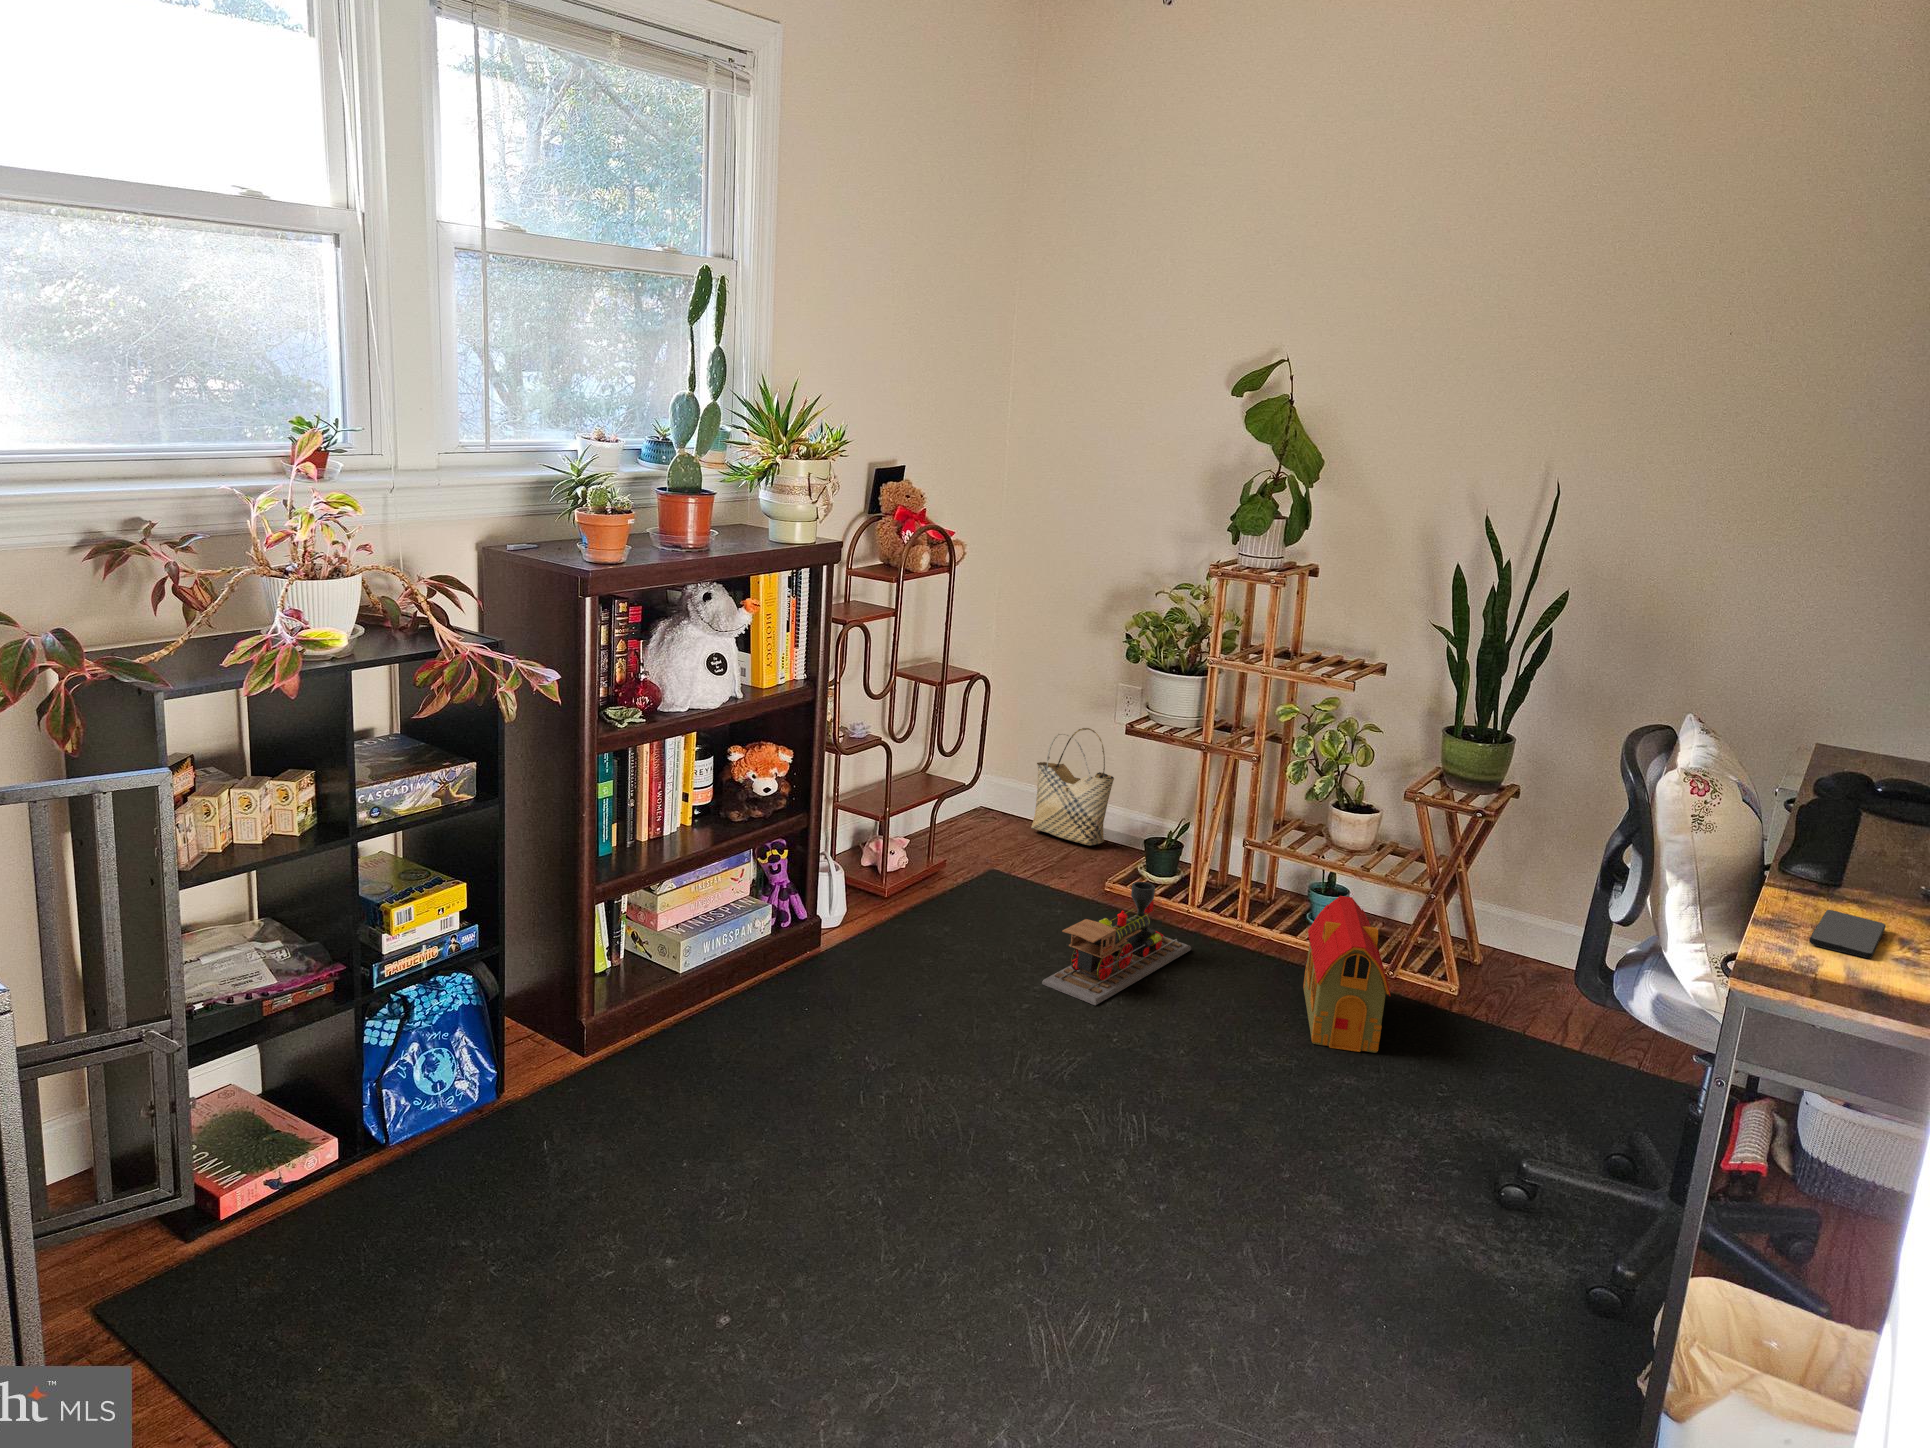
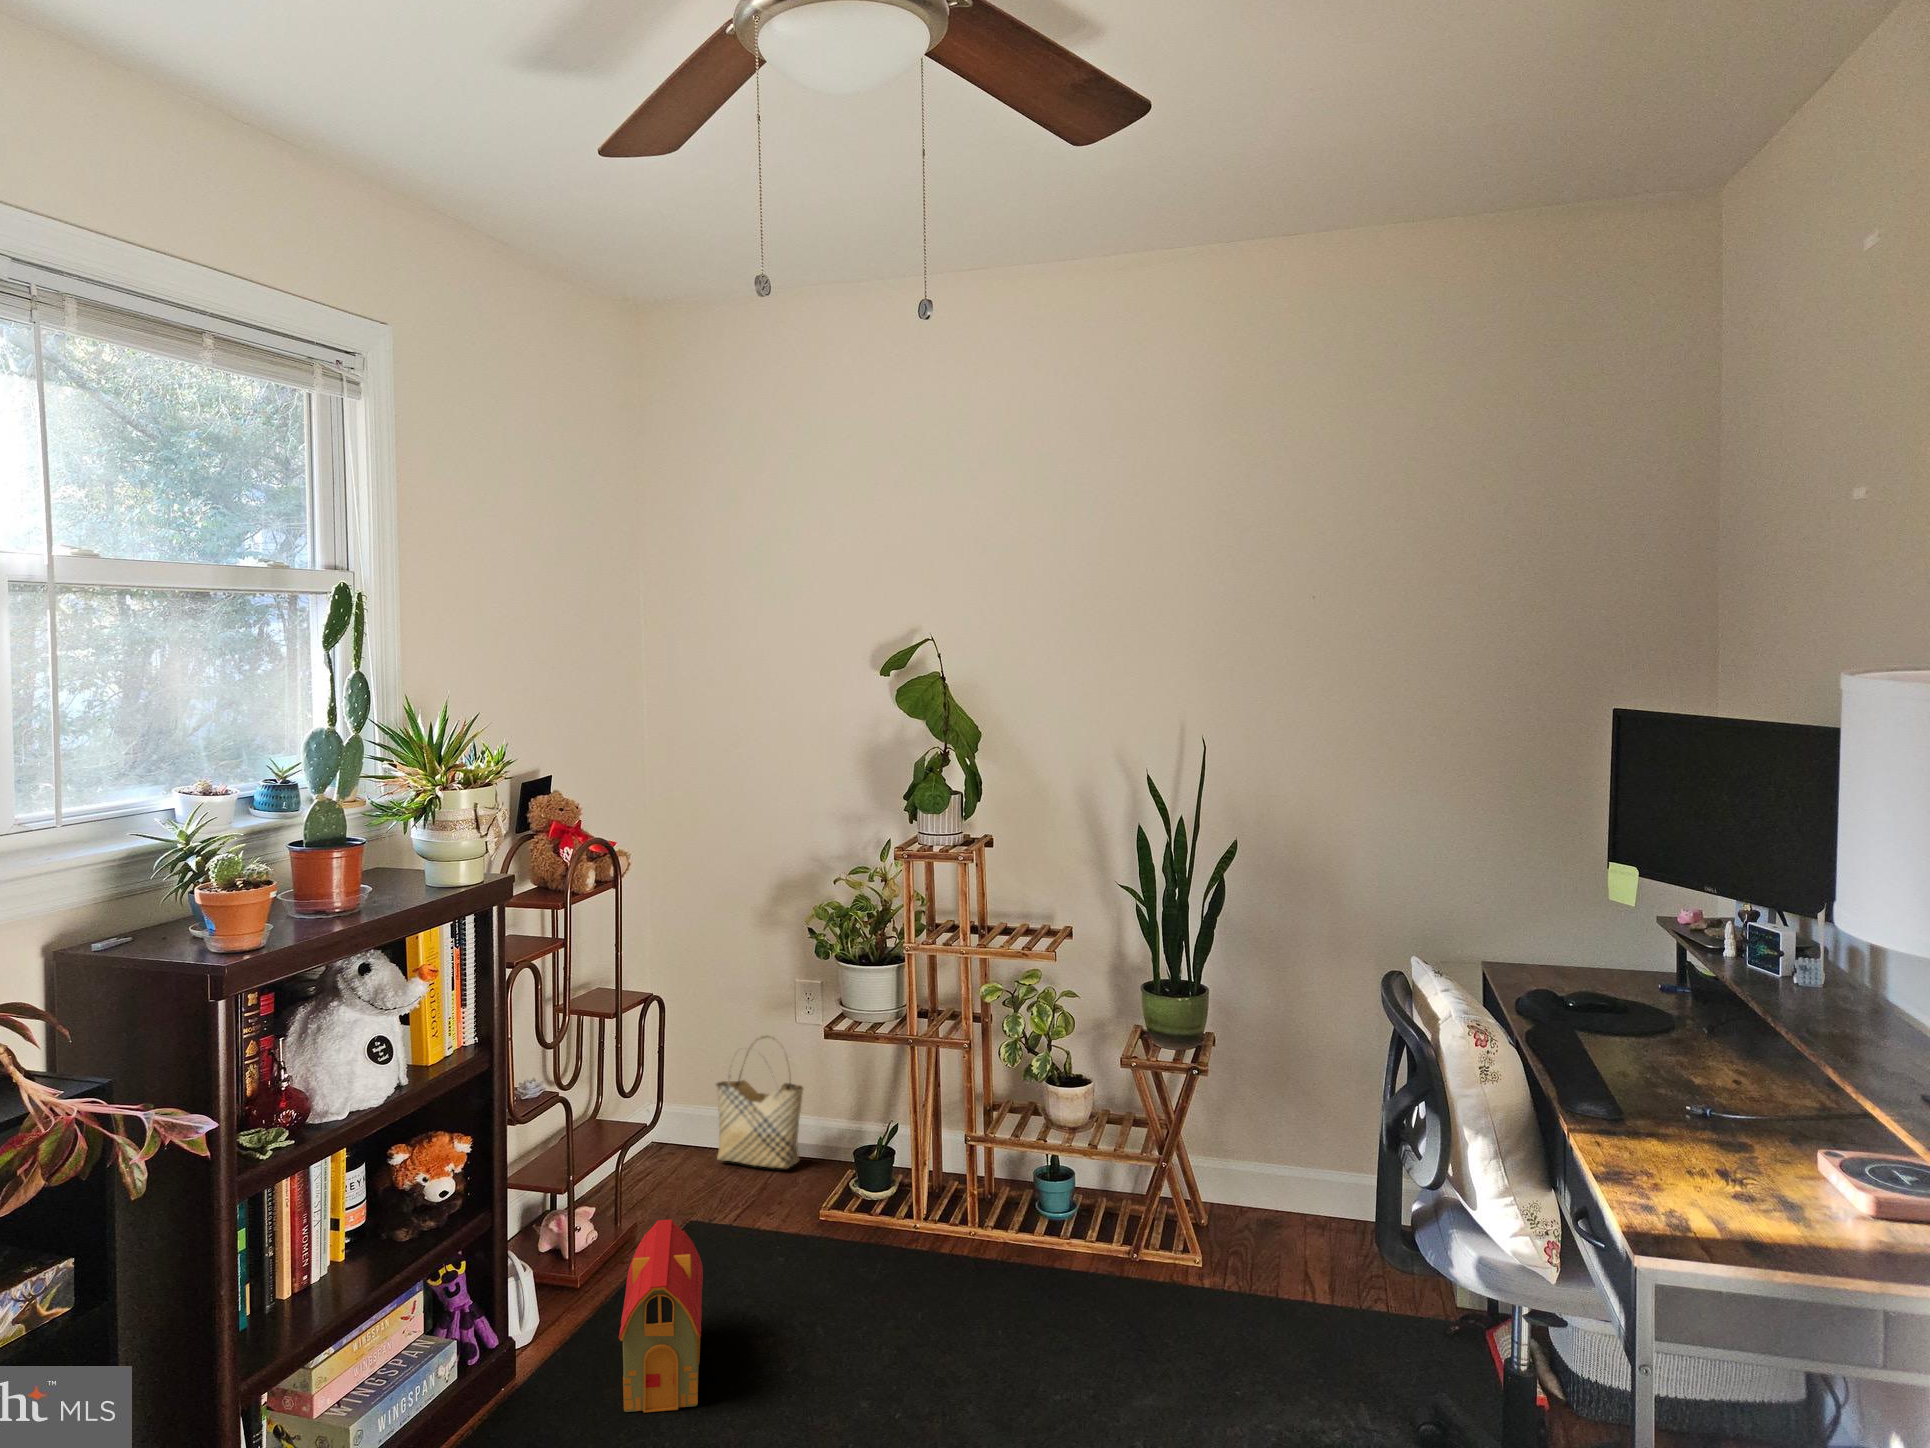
toy train: present [1042,882,1191,1005] -> none [792,1210,935,1374]
toy house: present [1303,896,1390,1053] -> present [619,1220,703,1412]
smartphone: present [1809,910,1886,958] -> none [1637,1152,1709,1202]

